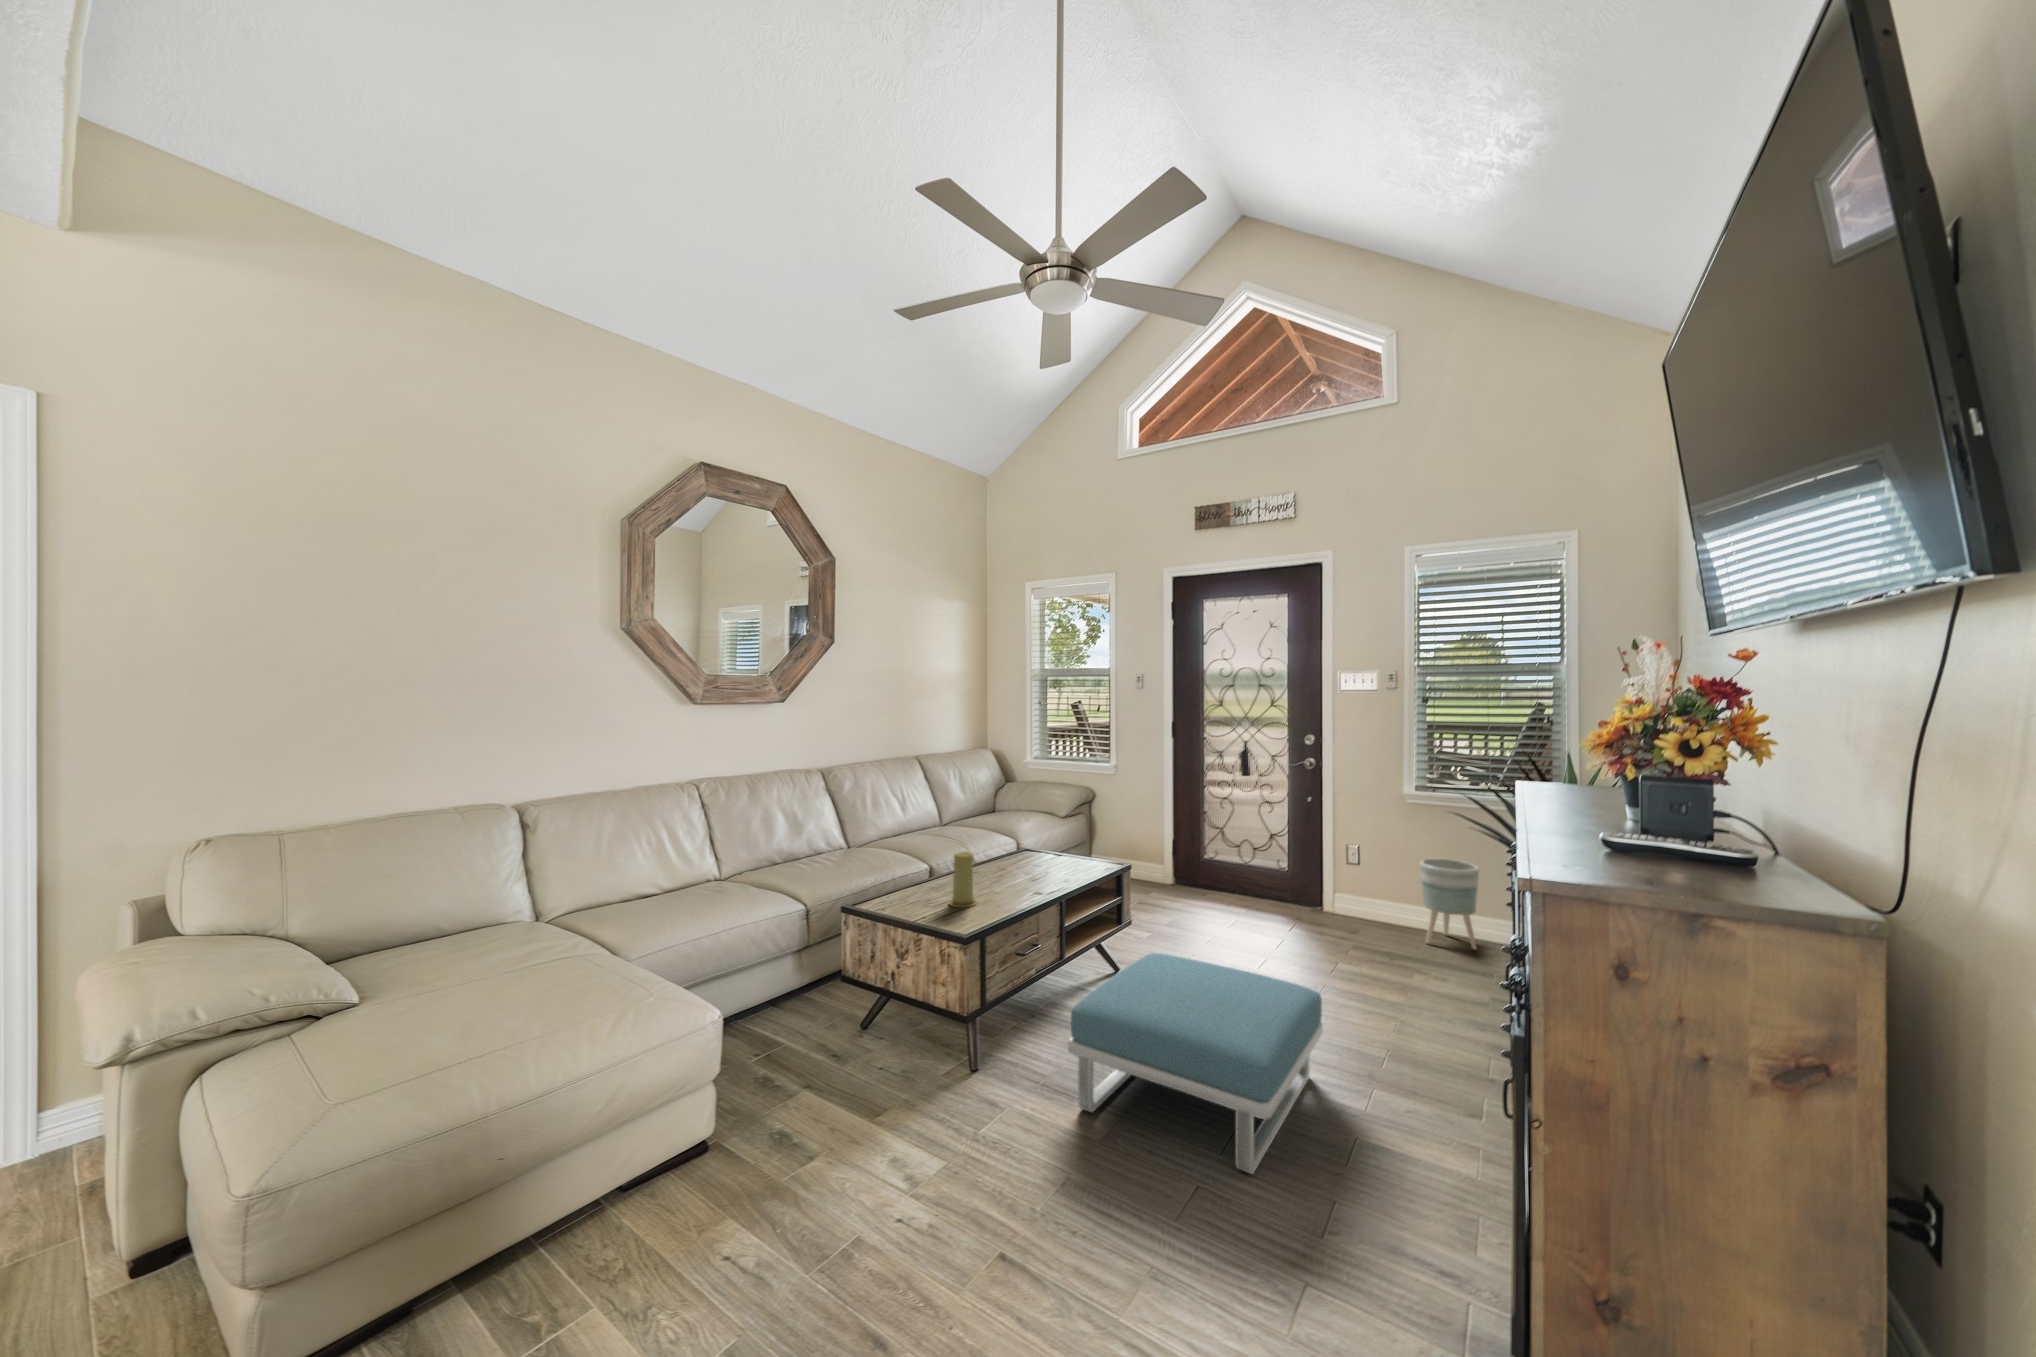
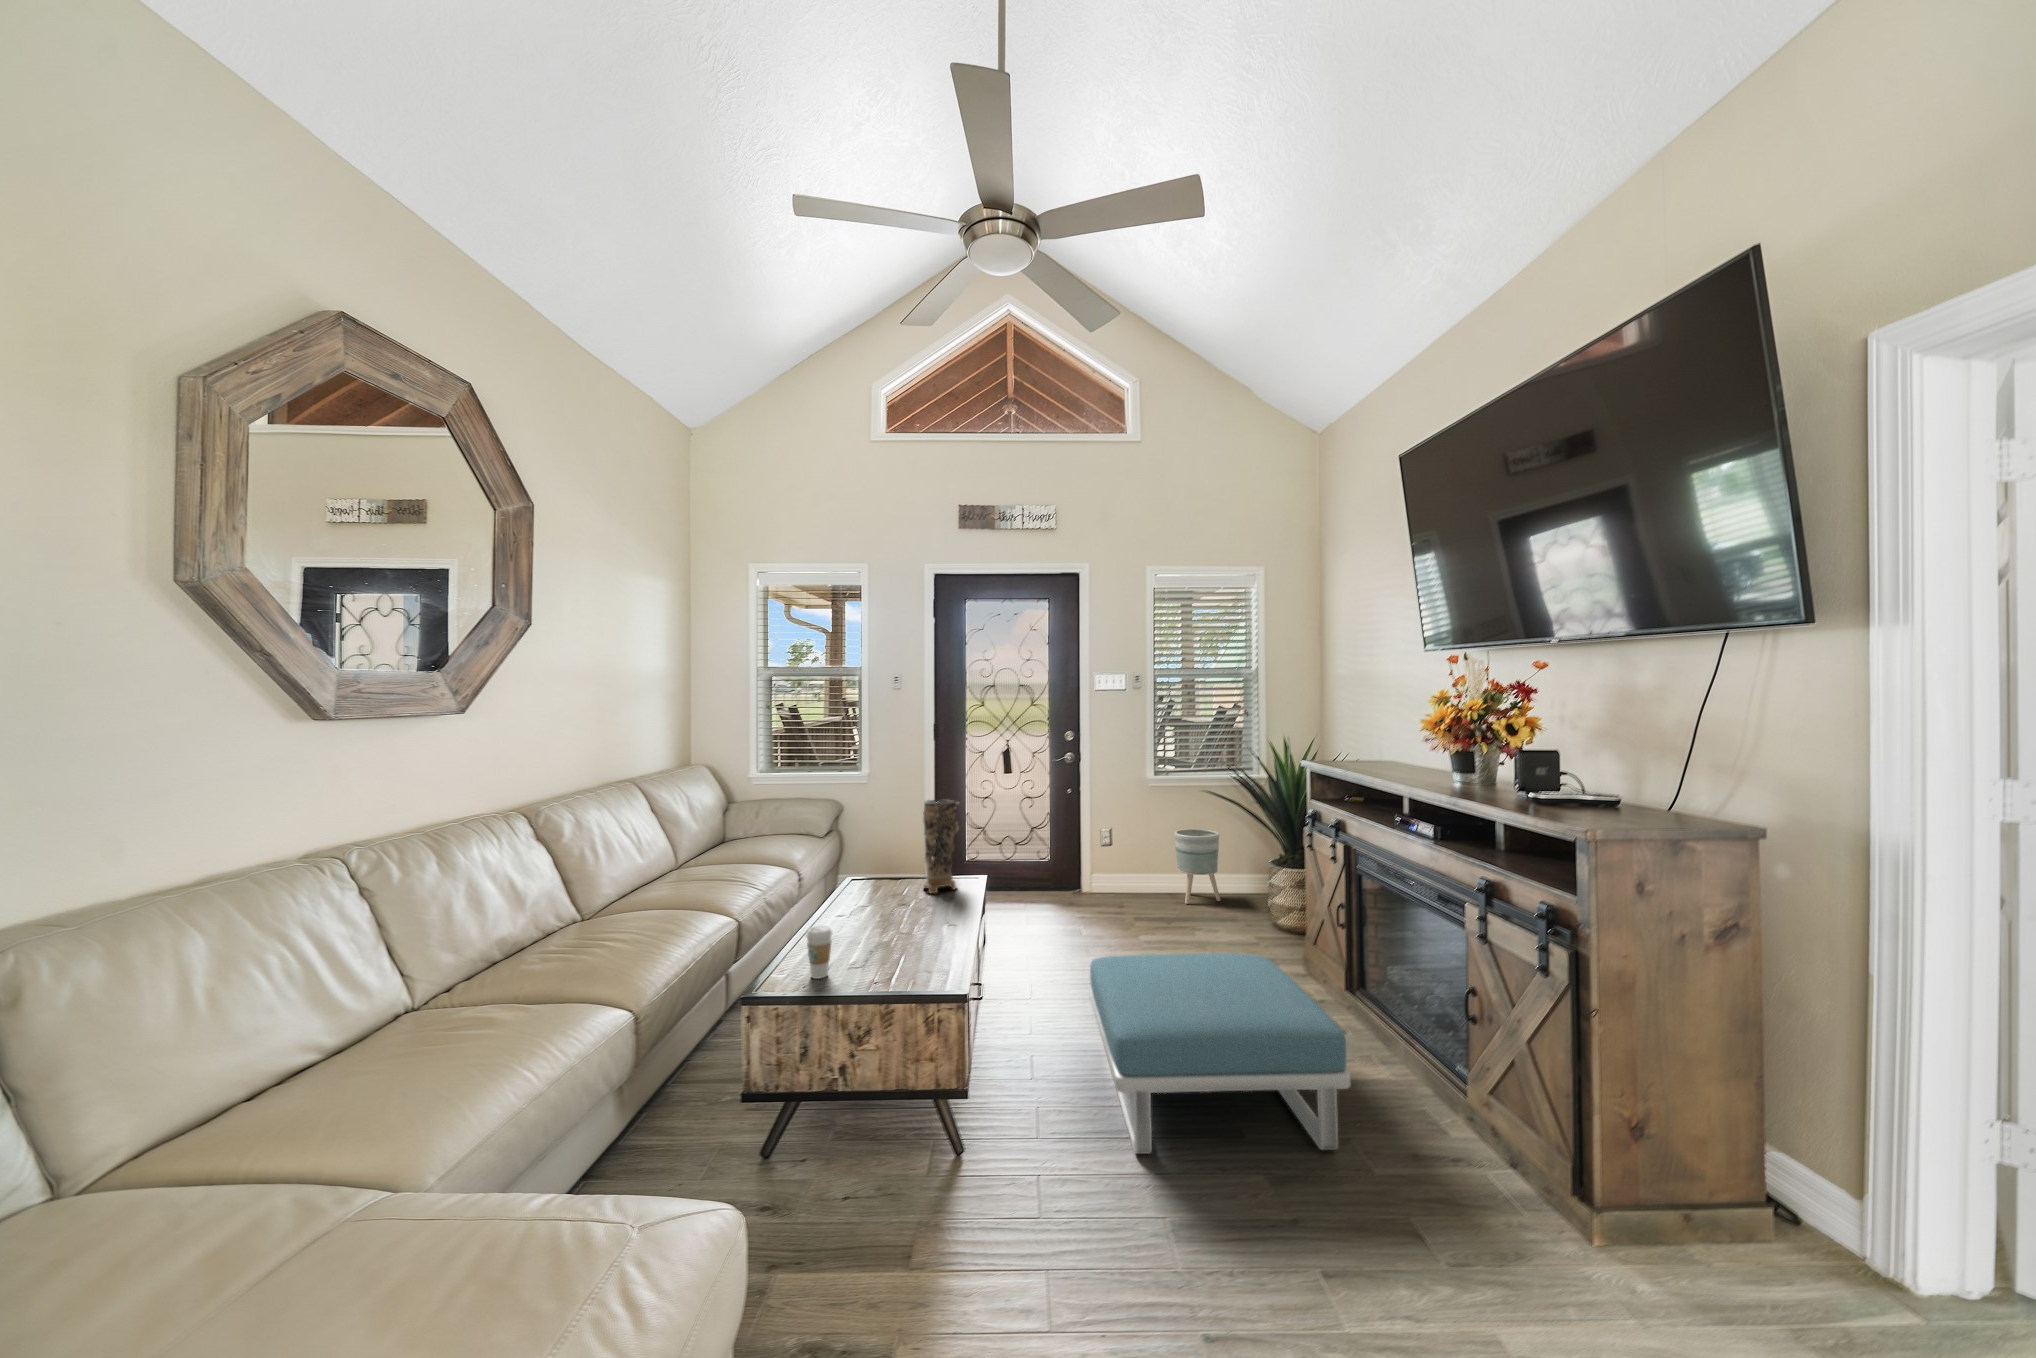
decorative vase: none [1048,792,1081,872] -> present [923,800,960,893]
candle: present [949,851,977,907] -> none [877,881,914,956]
coffee cup: none [888,873,907,909] -> present [806,926,832,979]

